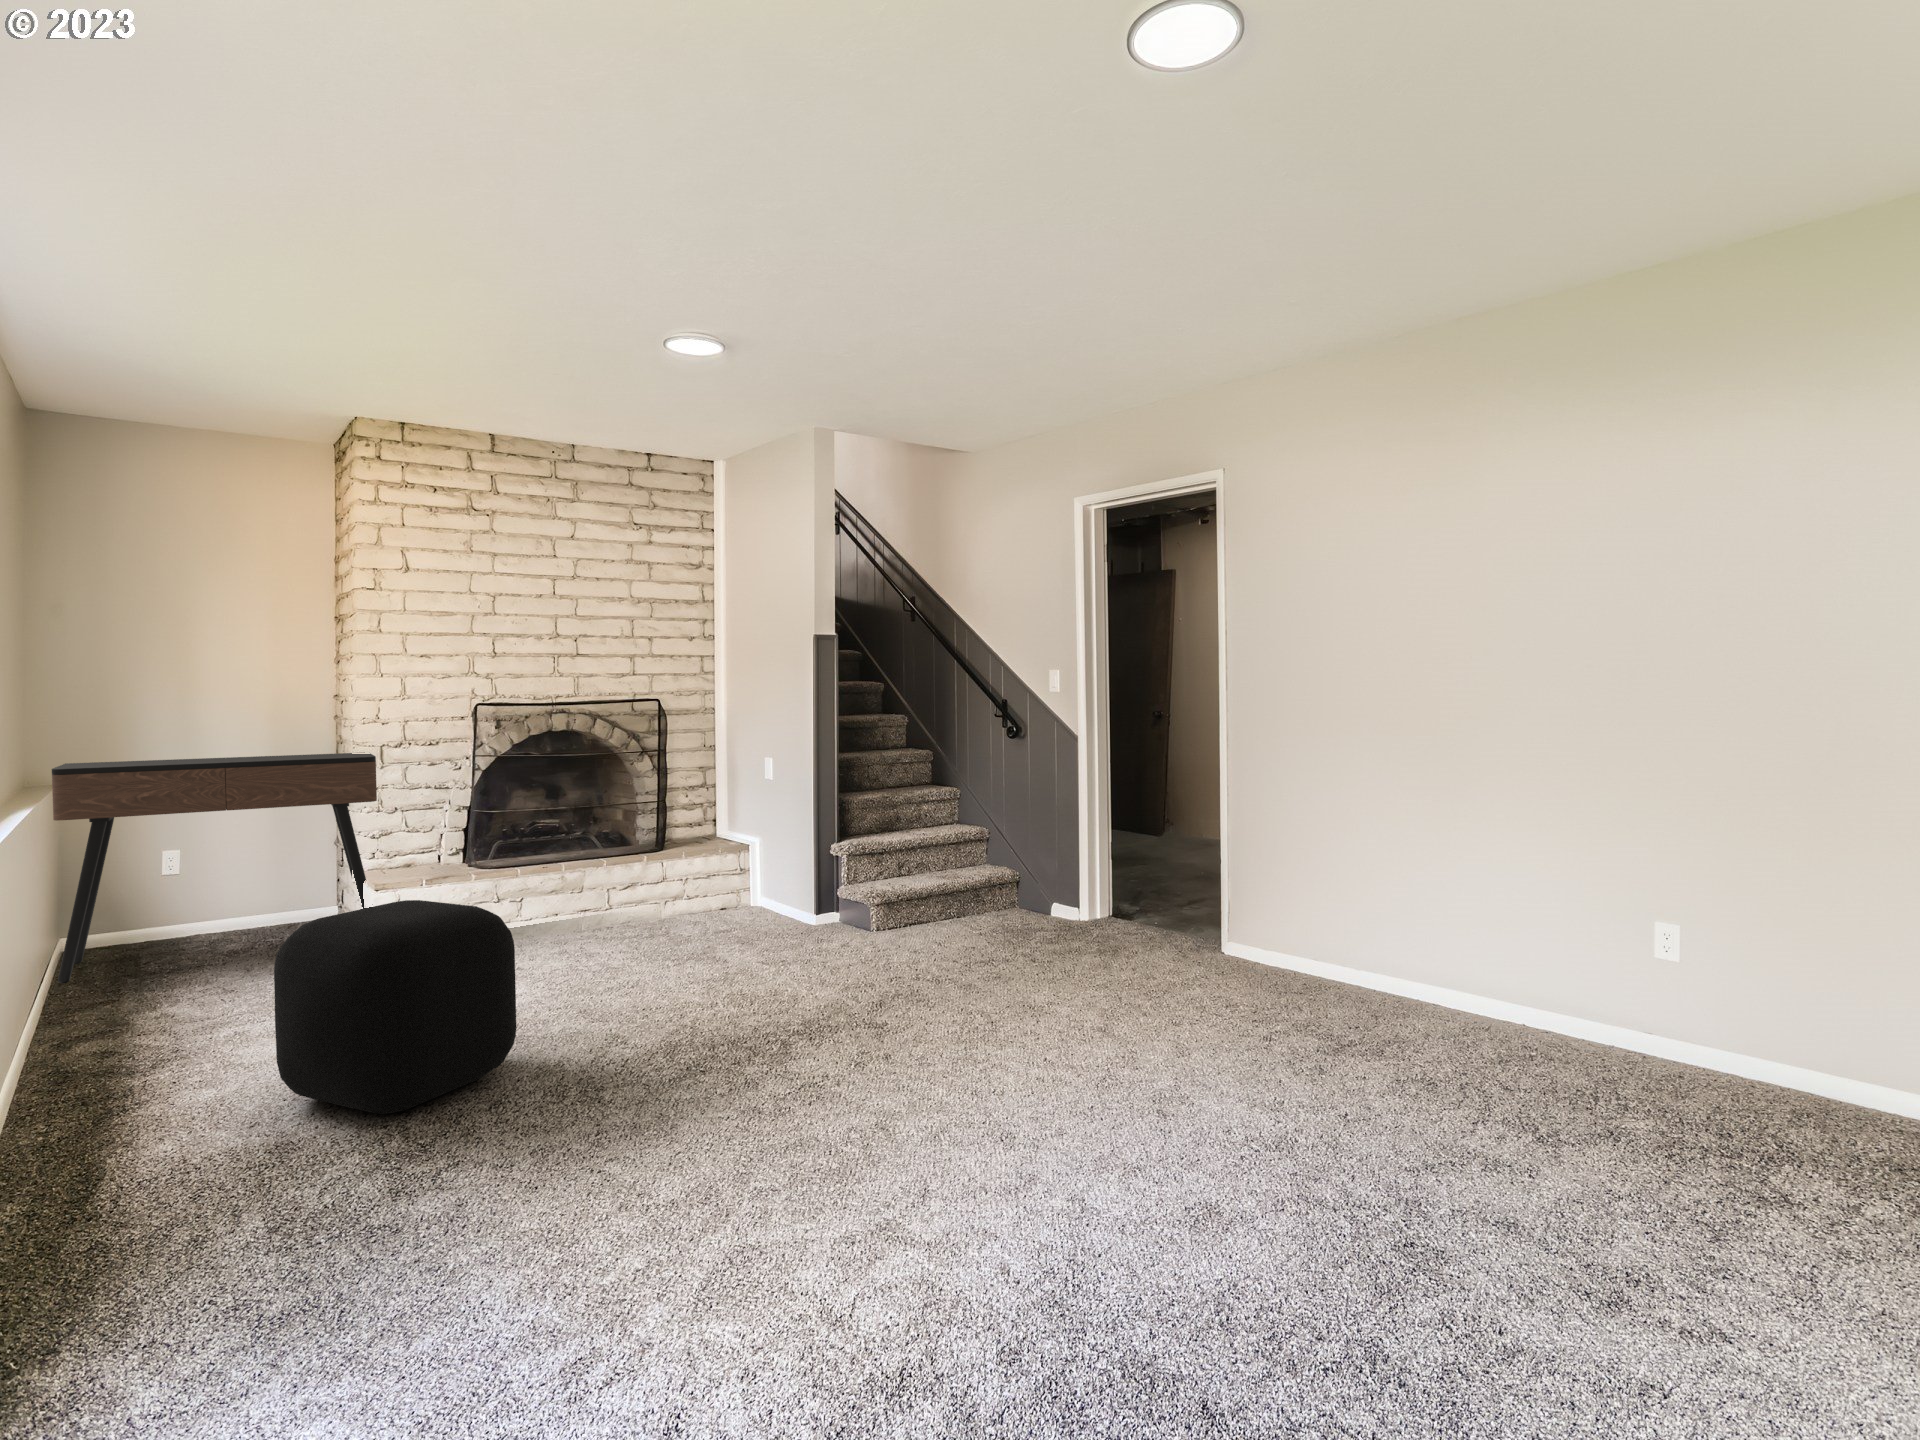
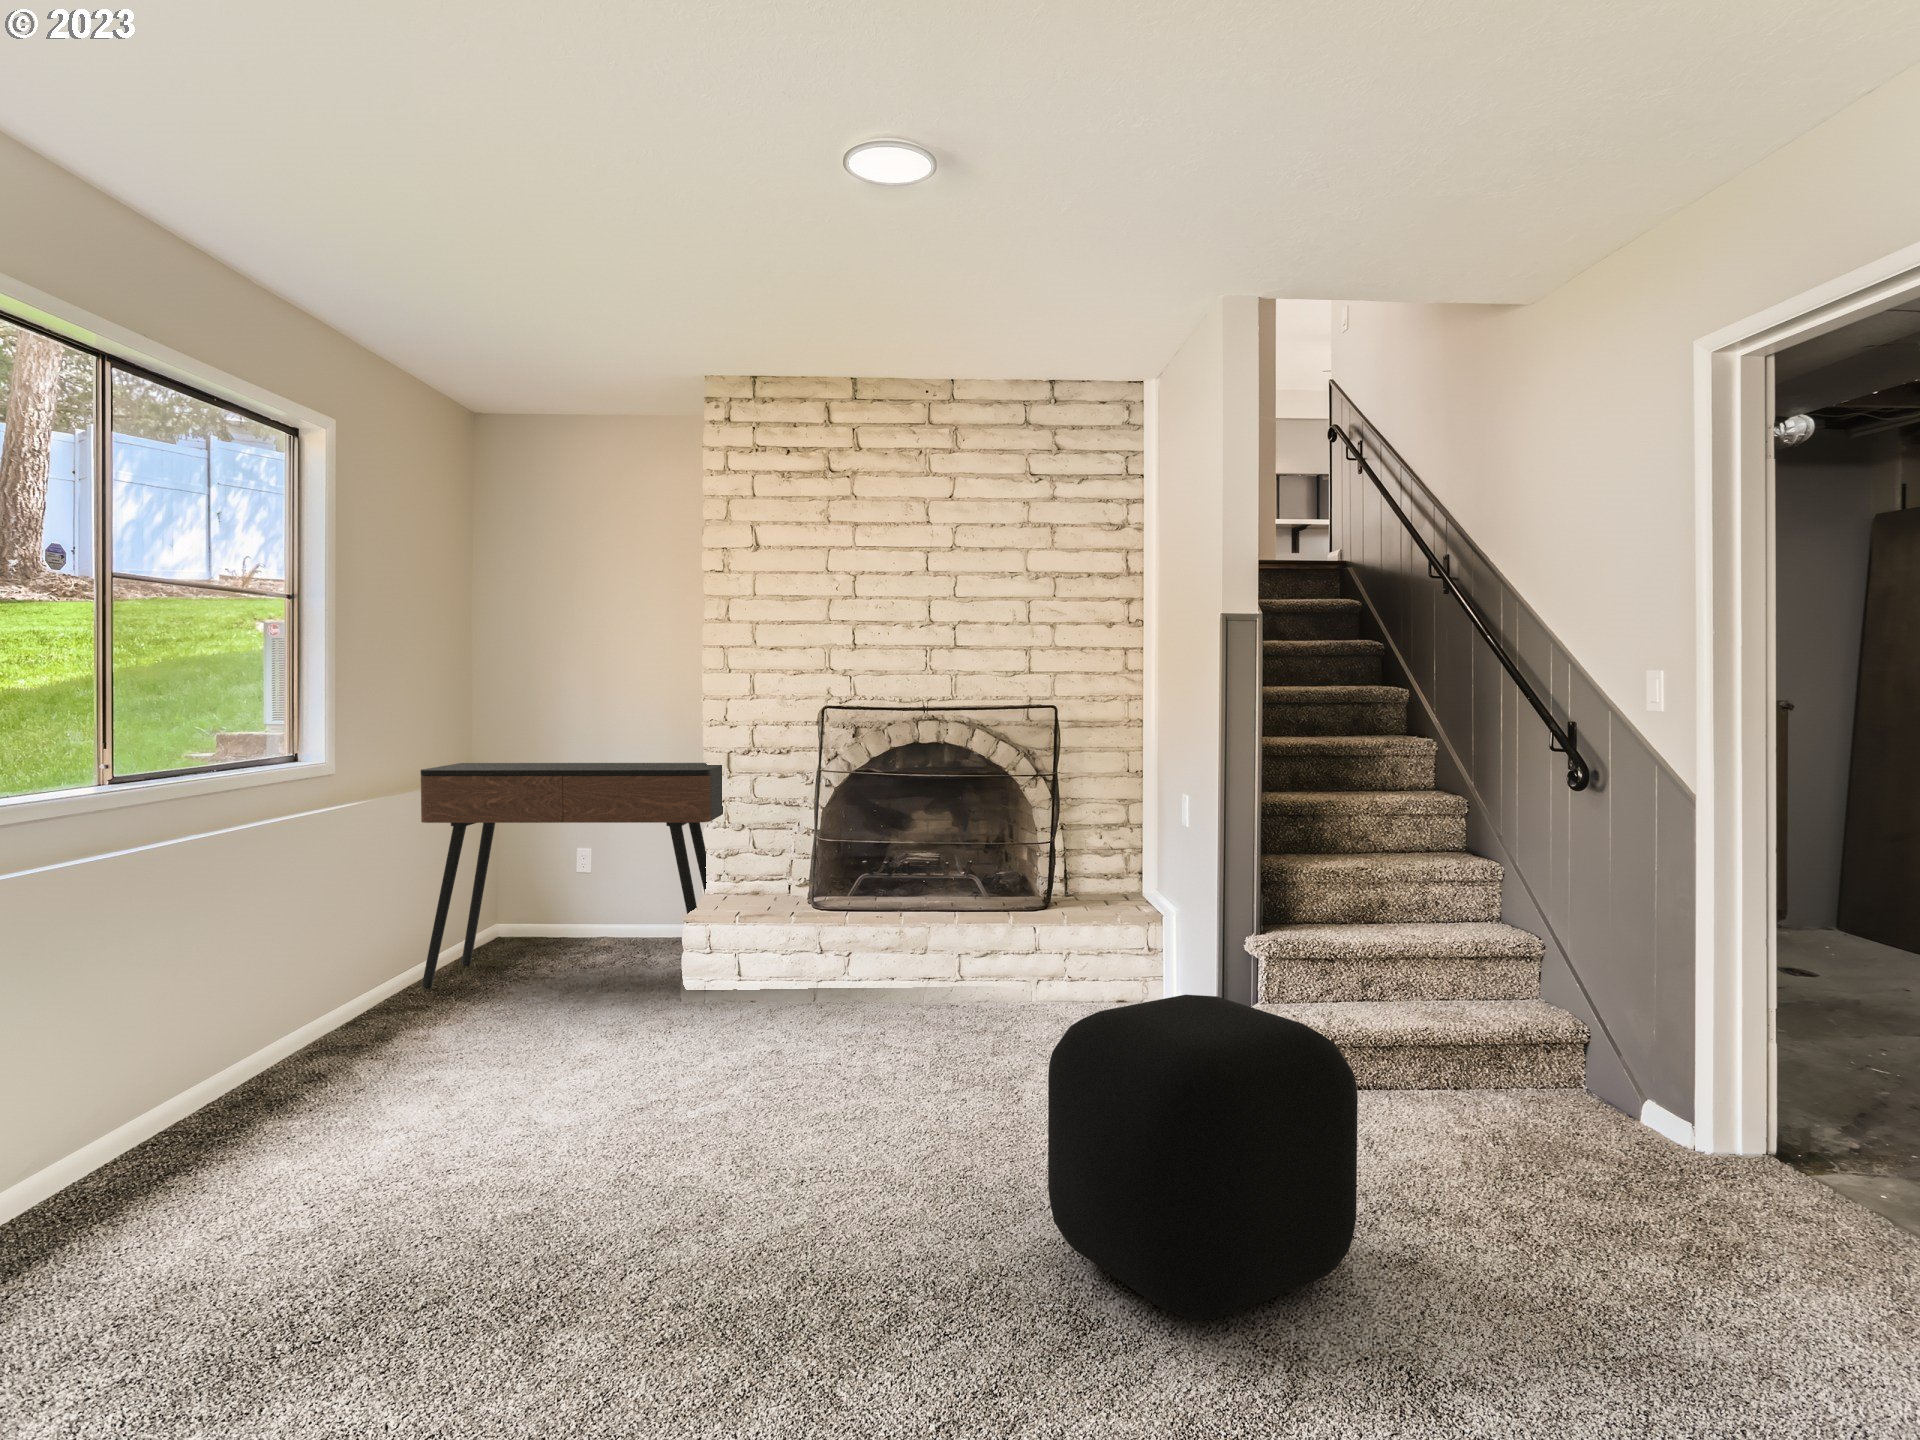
ottoman: present [274,900,516,1114] -> present [1048,995,1358,1321]

